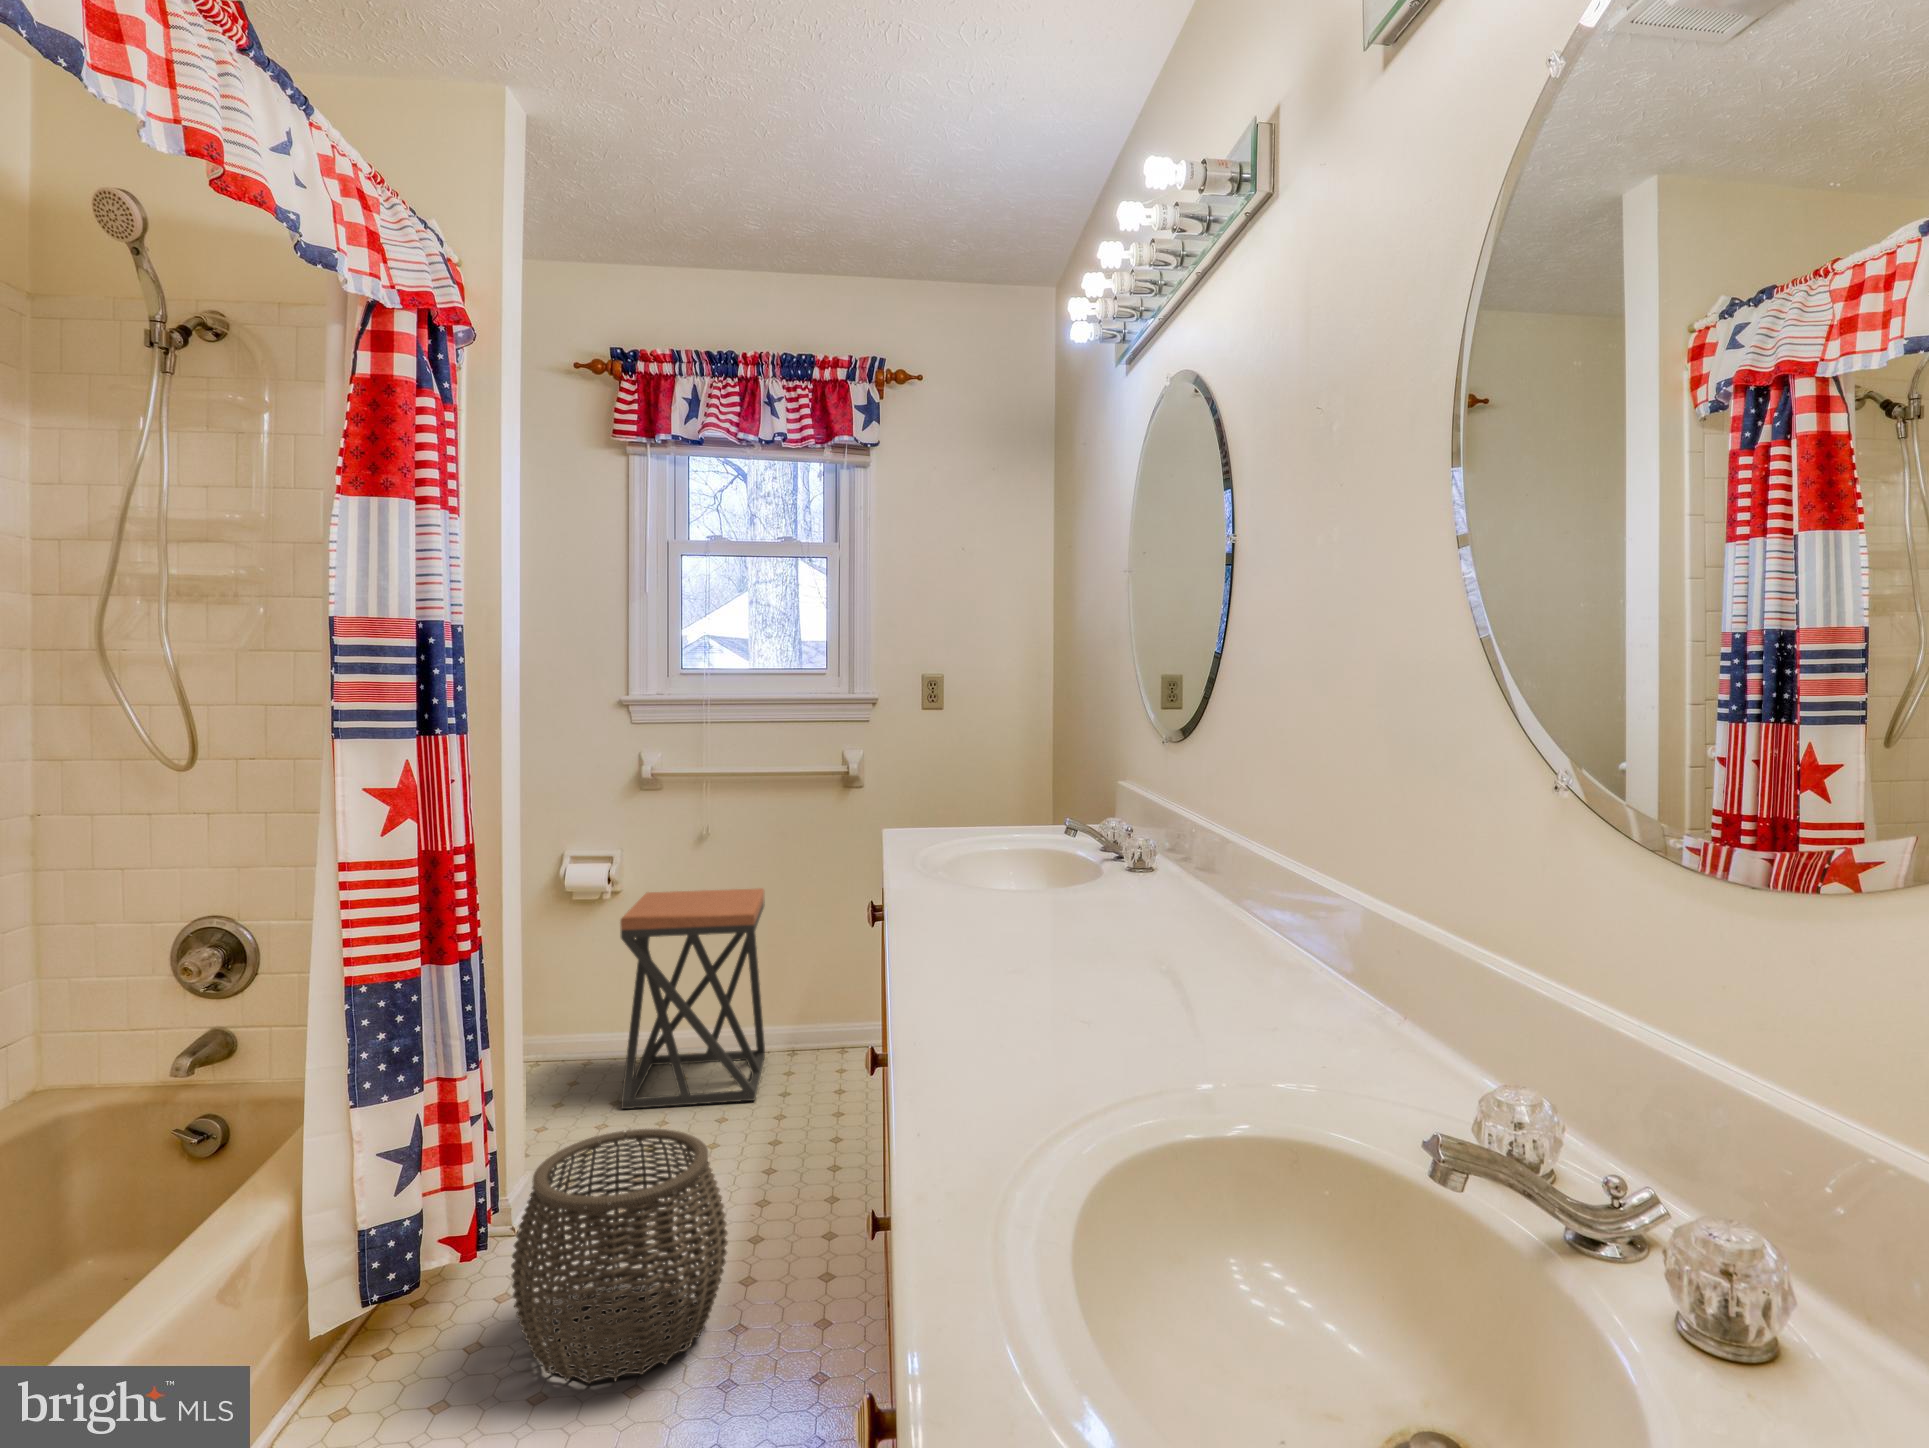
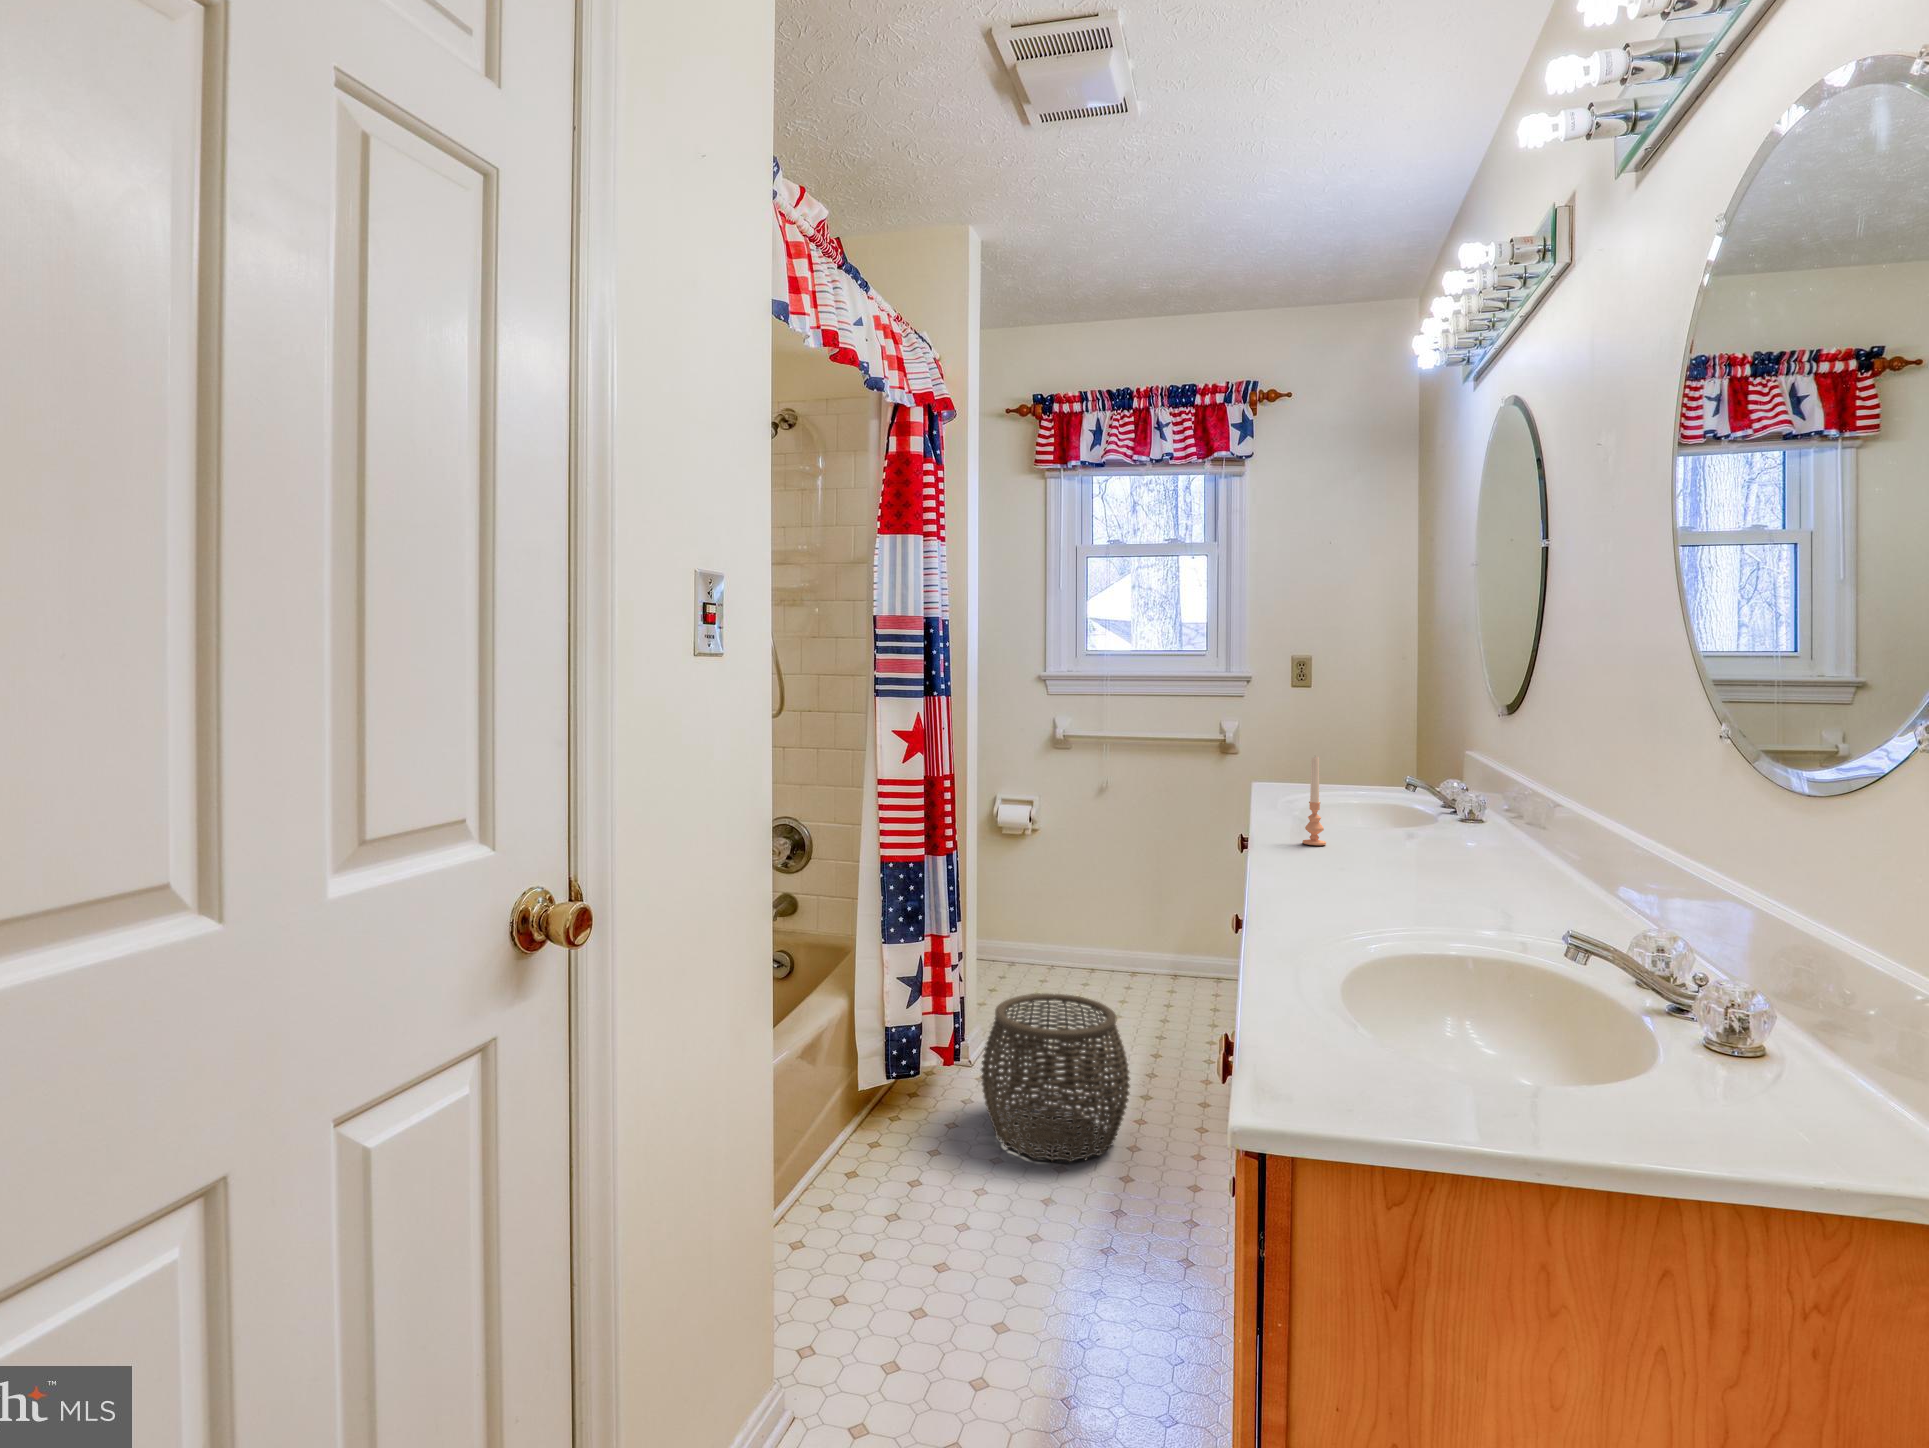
candle: none [937,801,965,916] -> present [1302,757,1326,845]
stool: present [620,888,765,1109] -> none [1038,832,1150,1007]

